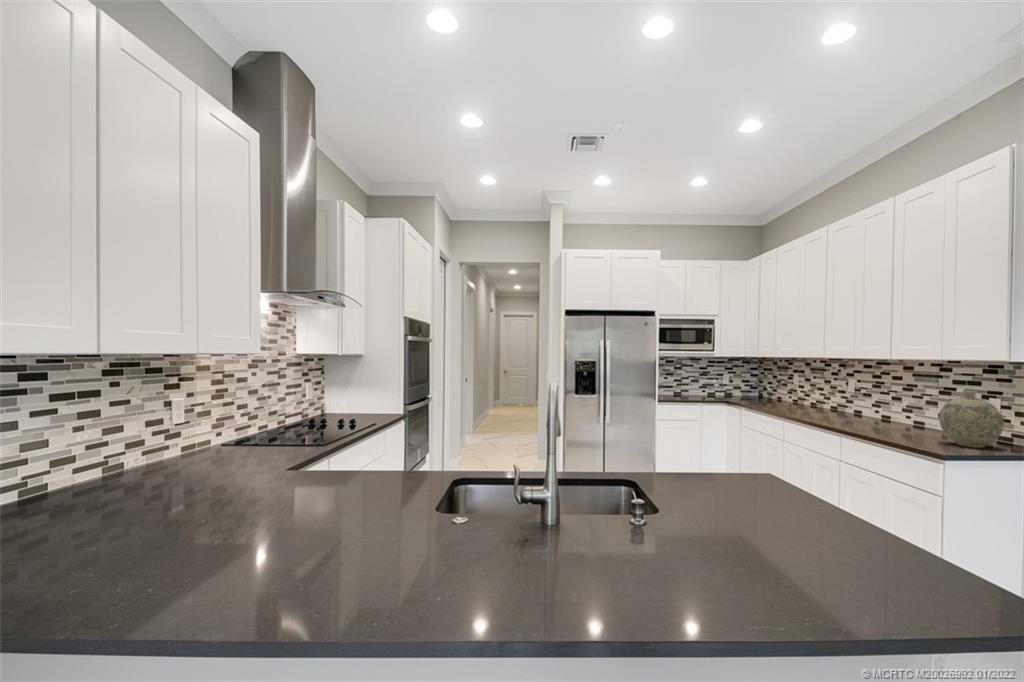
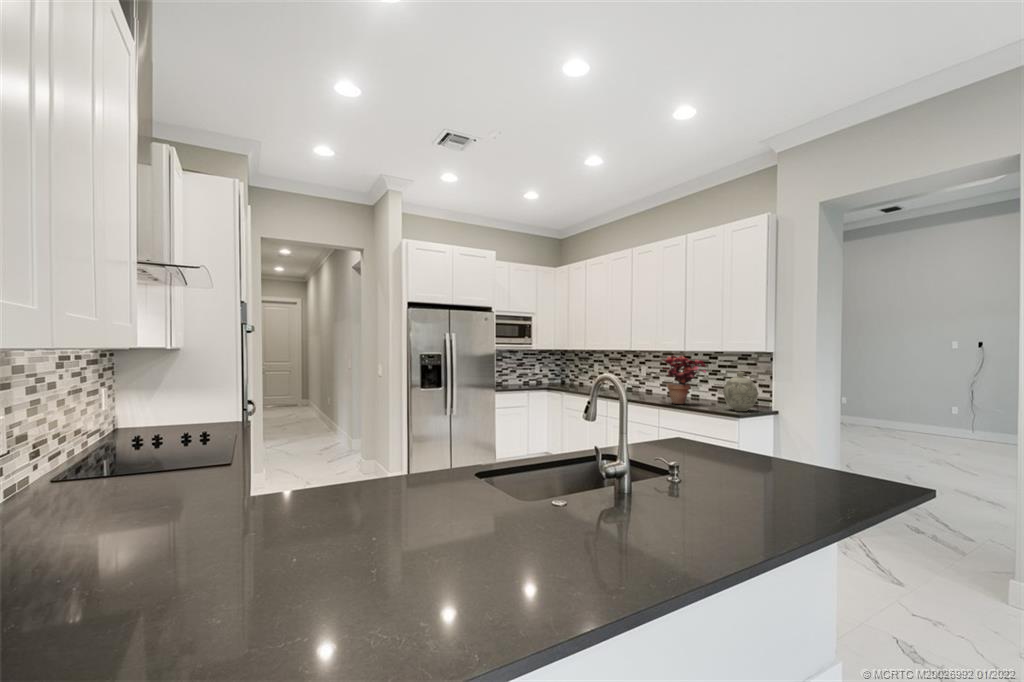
potted plant: none [847,365,924,430] -> present [662,355,706,404]

